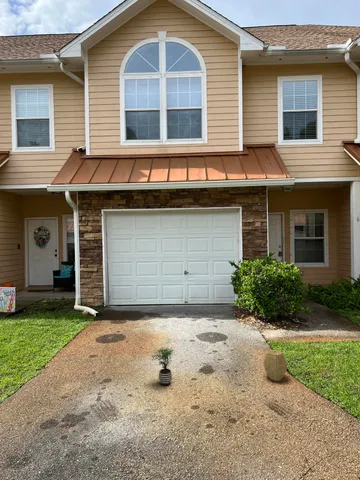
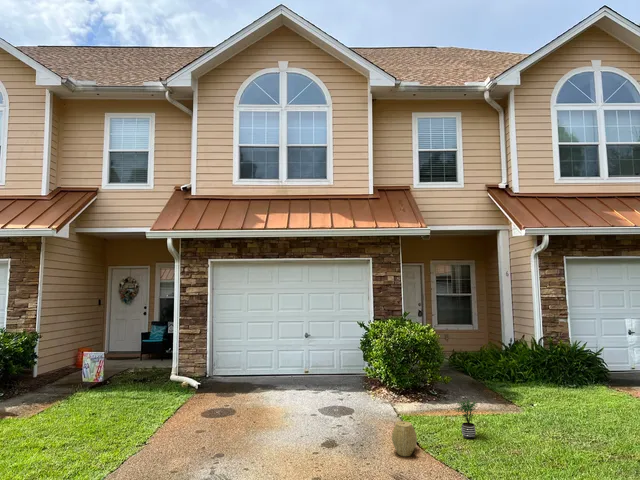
potted plant: present [152,347,173,385] -> present [456,400,477,439]

